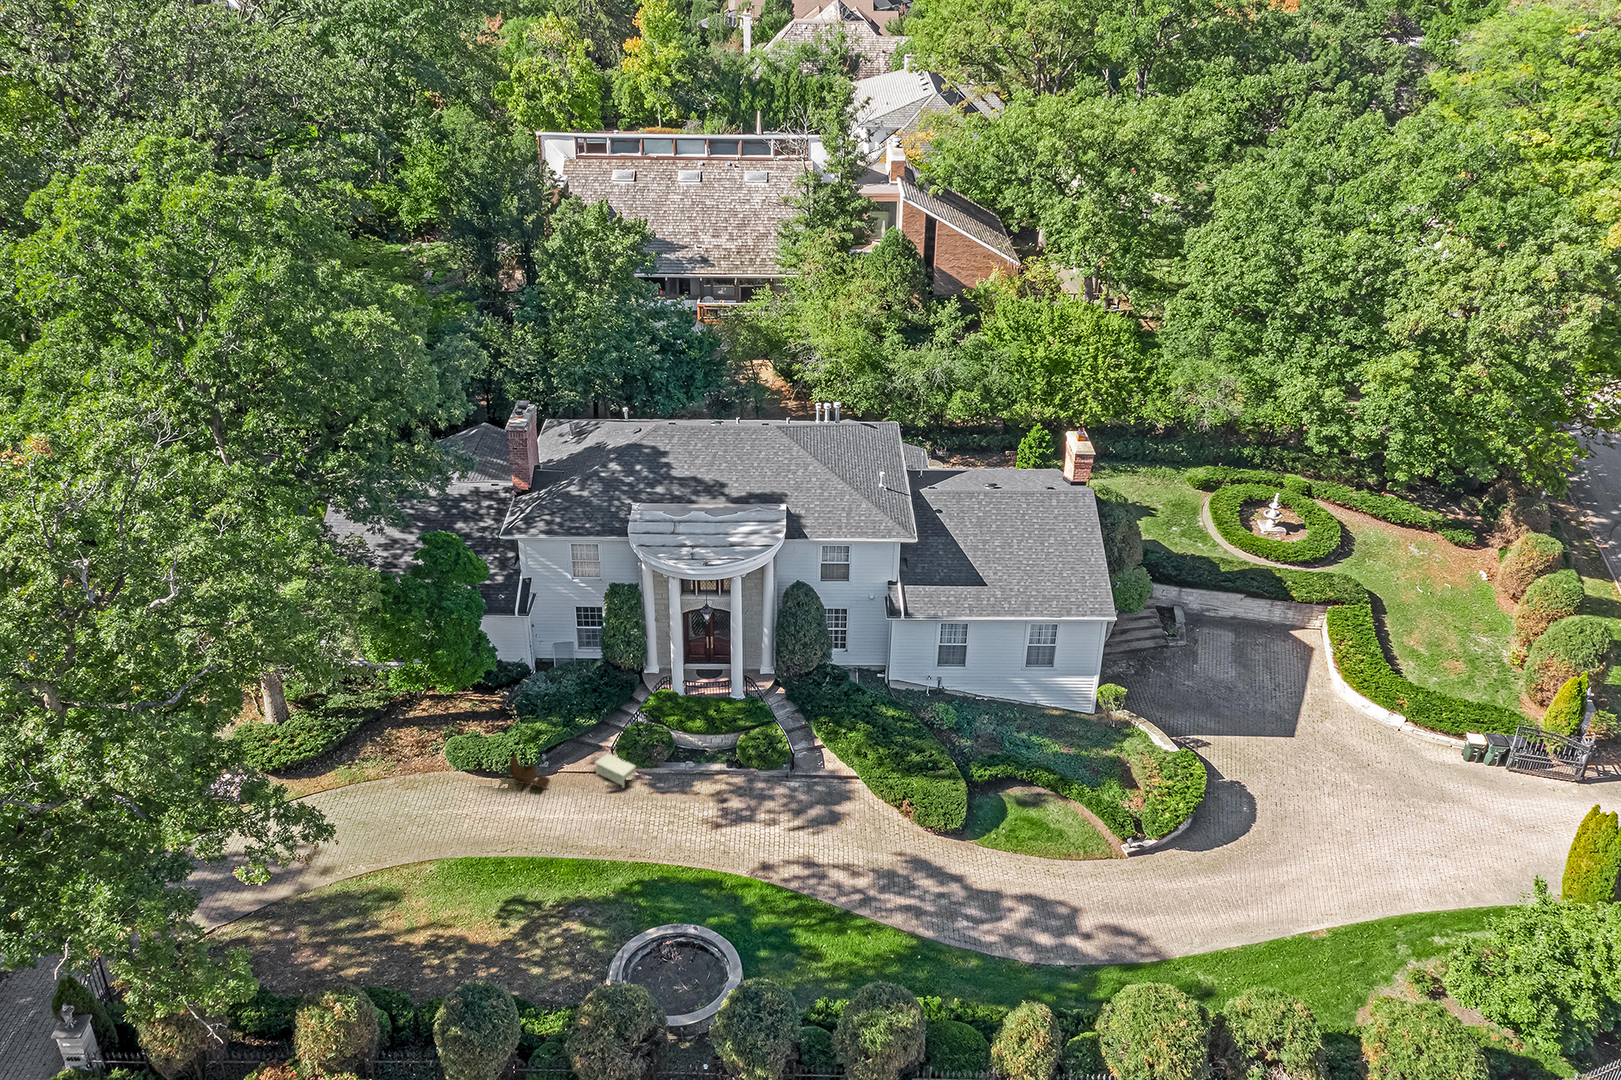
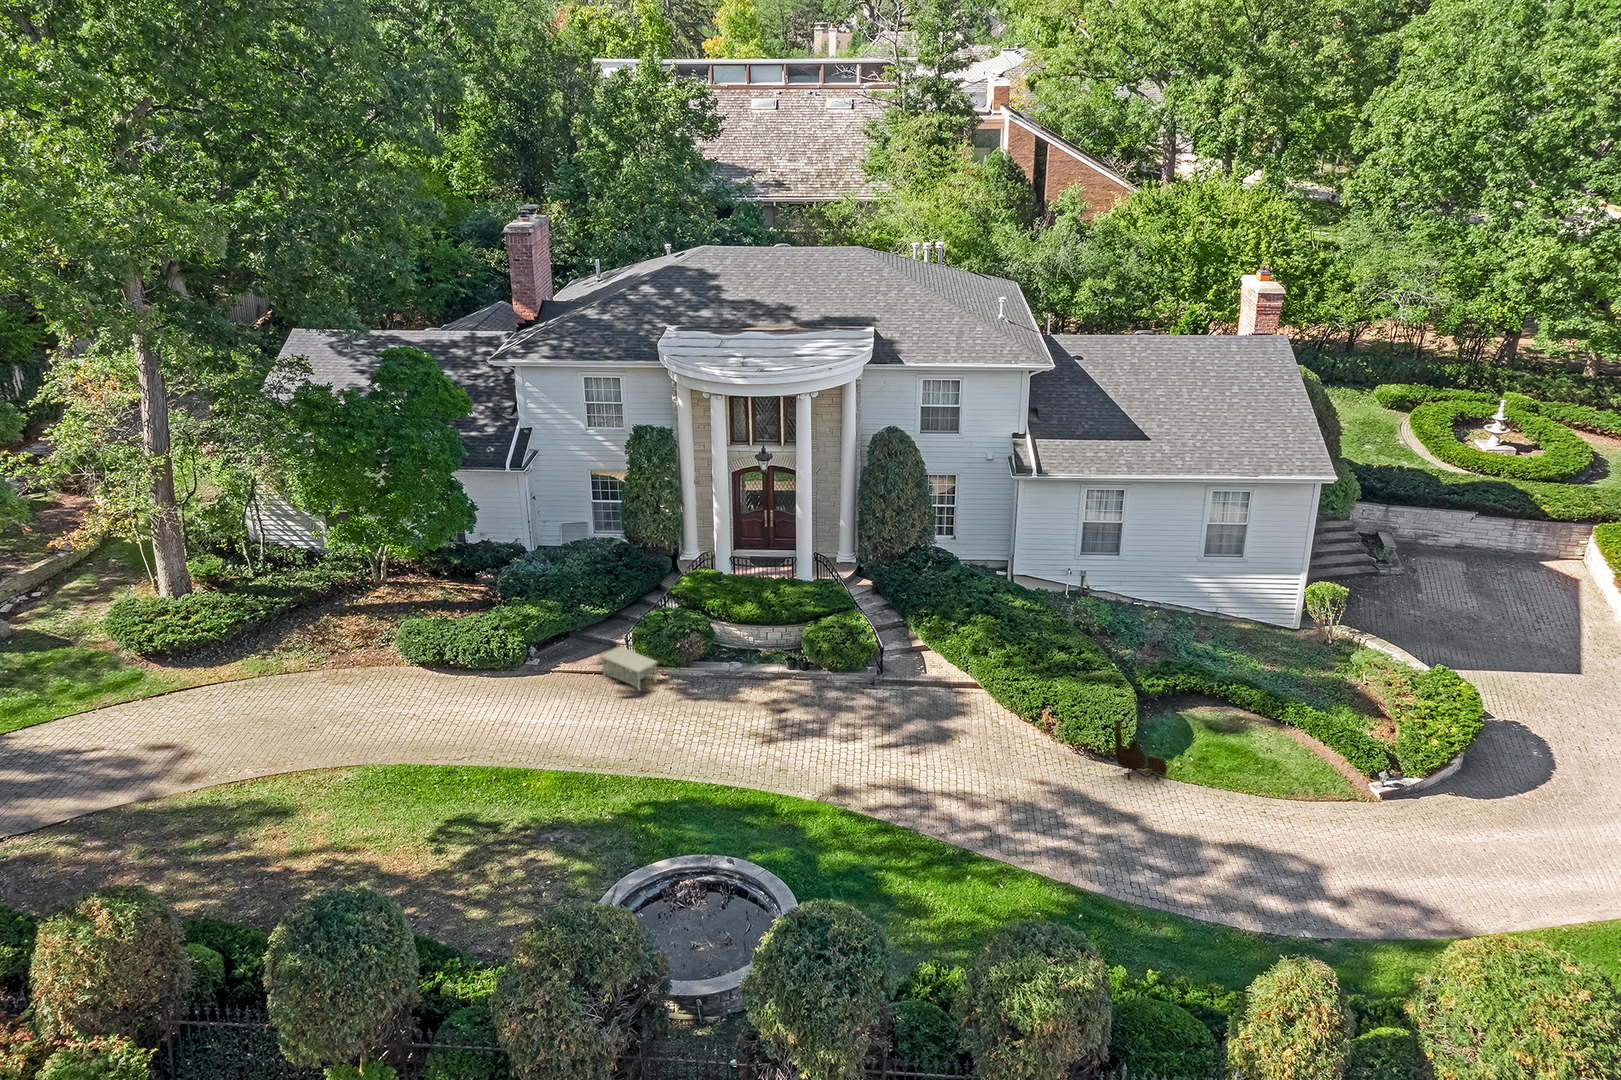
lounge chair: present [509,753,550,789] -> present [1114,720,1167,780]

